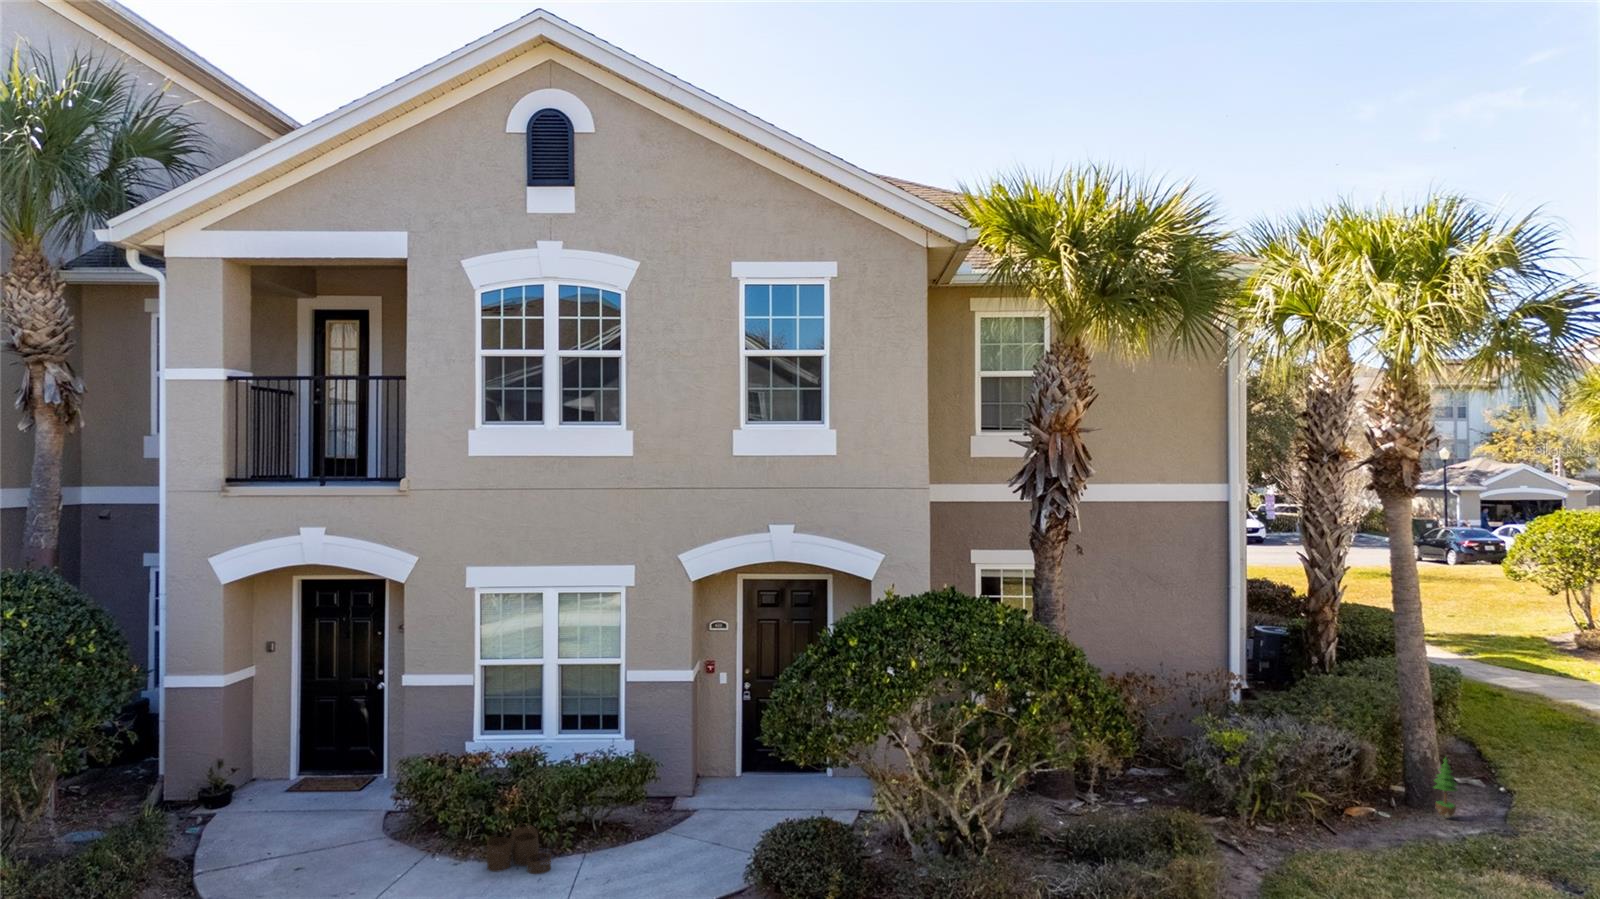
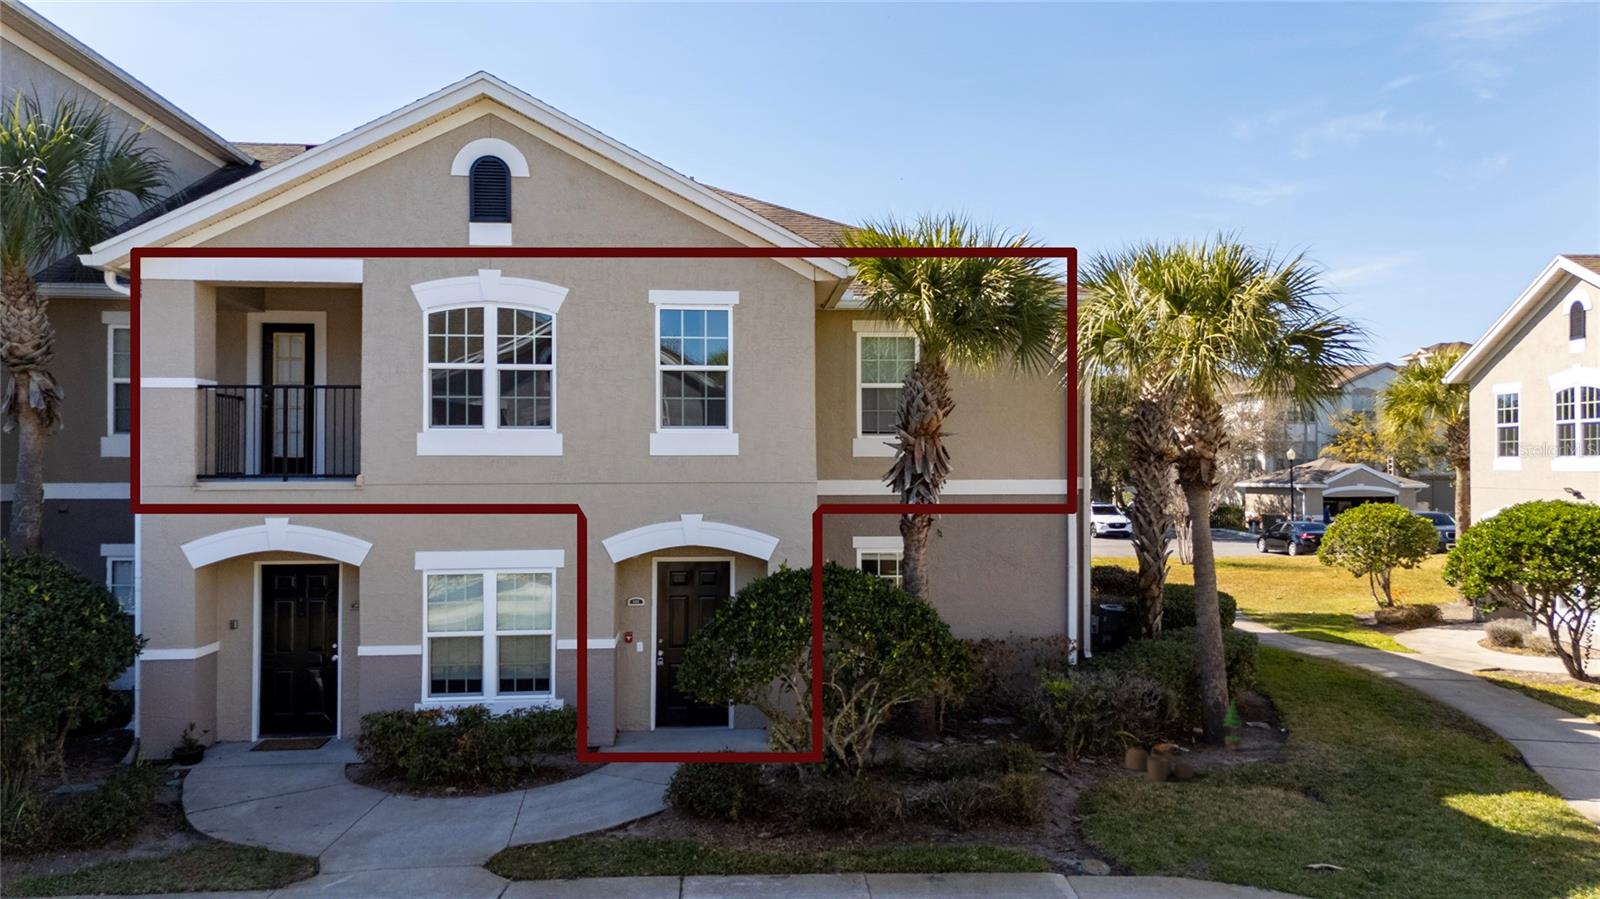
woven basket: present [487,824,551,874] -> present [1126,747,1194,781]

